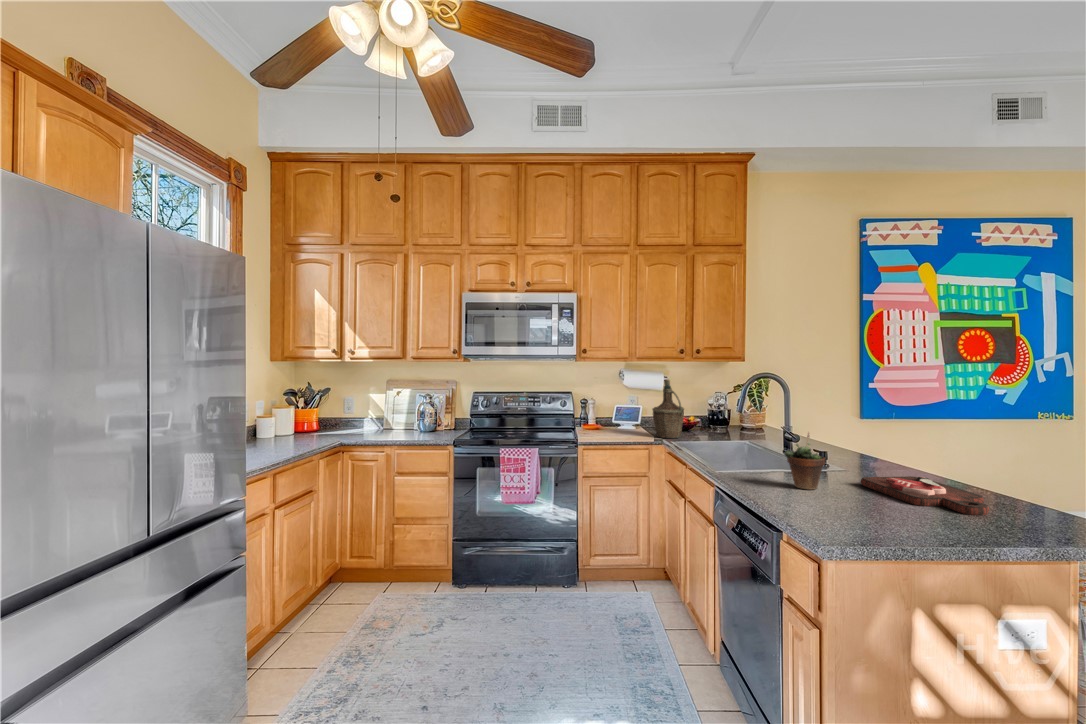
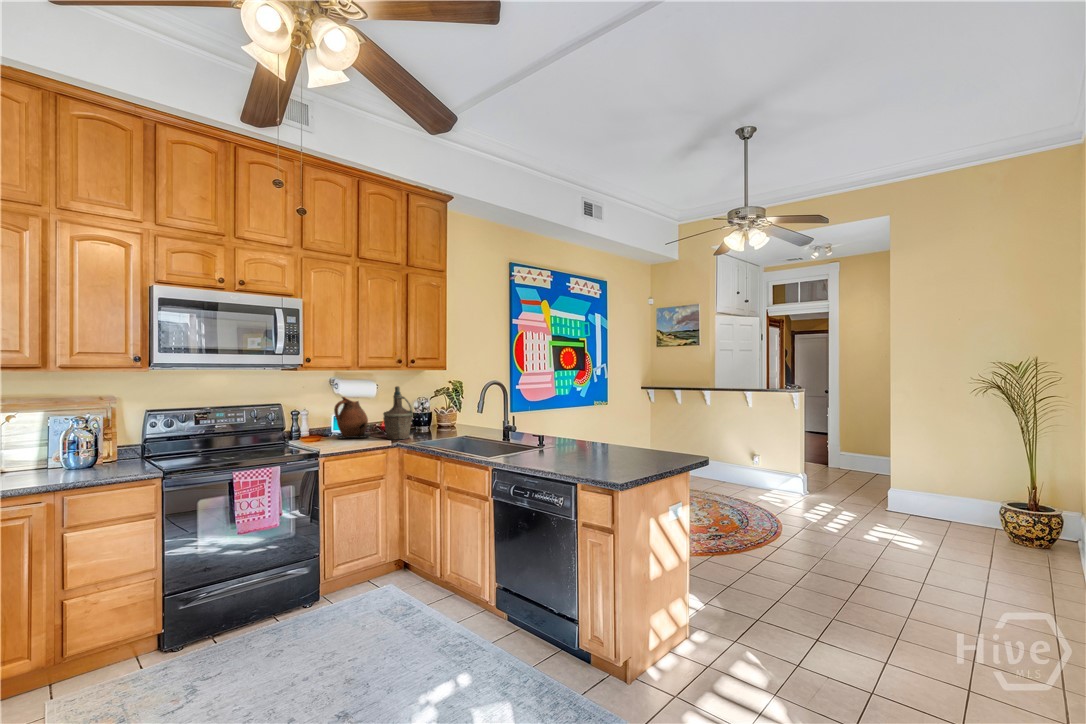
ceramic pitcher: none [613,389,653,433] -> present [334,397,370,438]
succulent plant: present [784,433,825,489] -> none [551,421,574,461]
cutting board: present [861,476,989,515] -> none [583,443,658,460]

